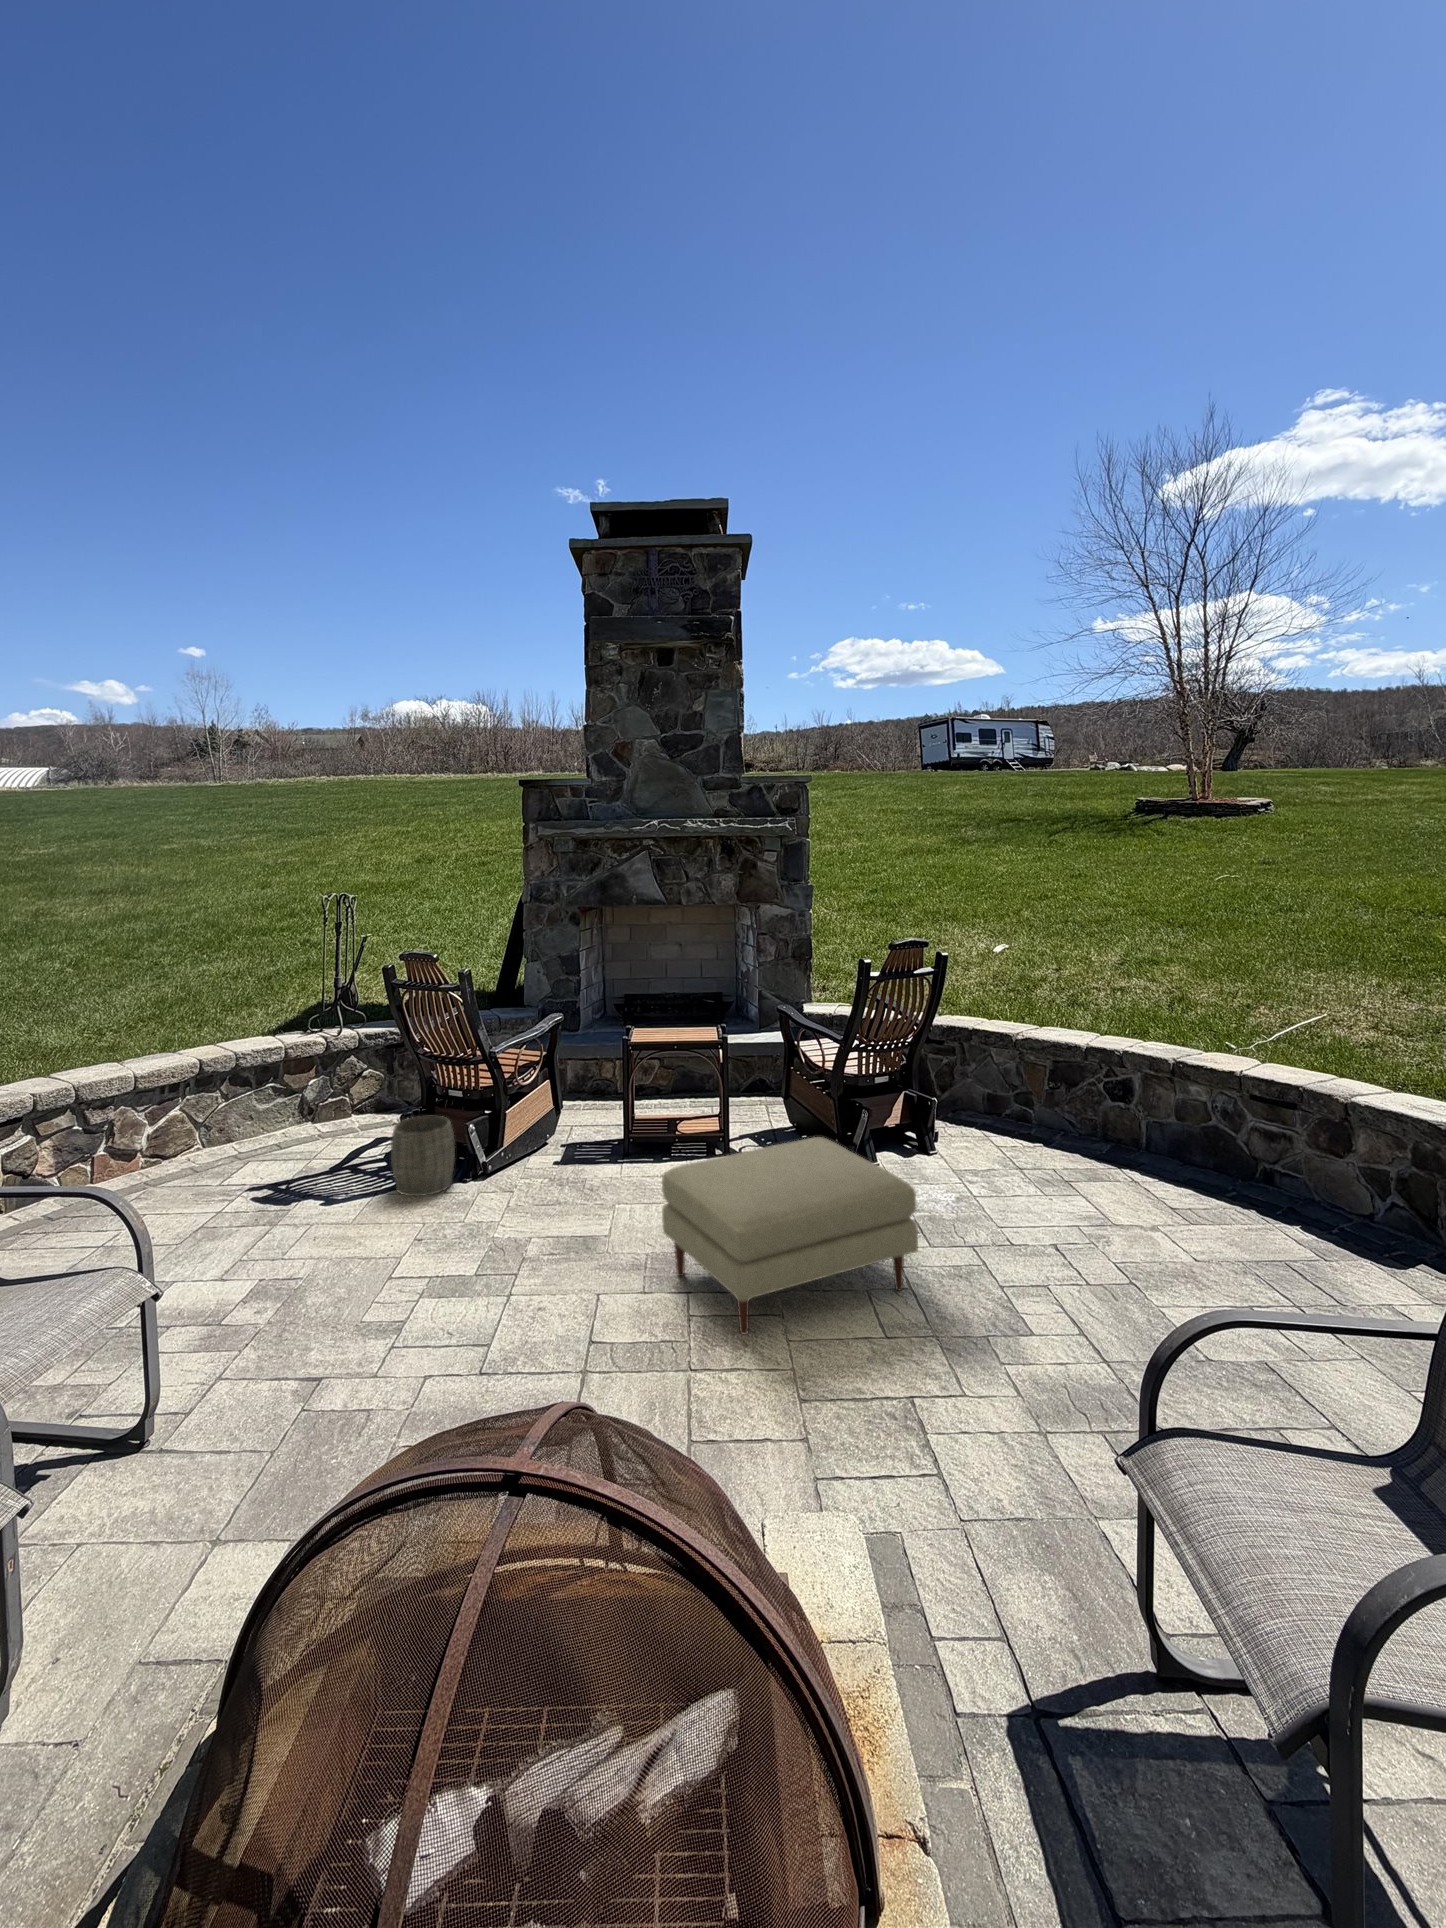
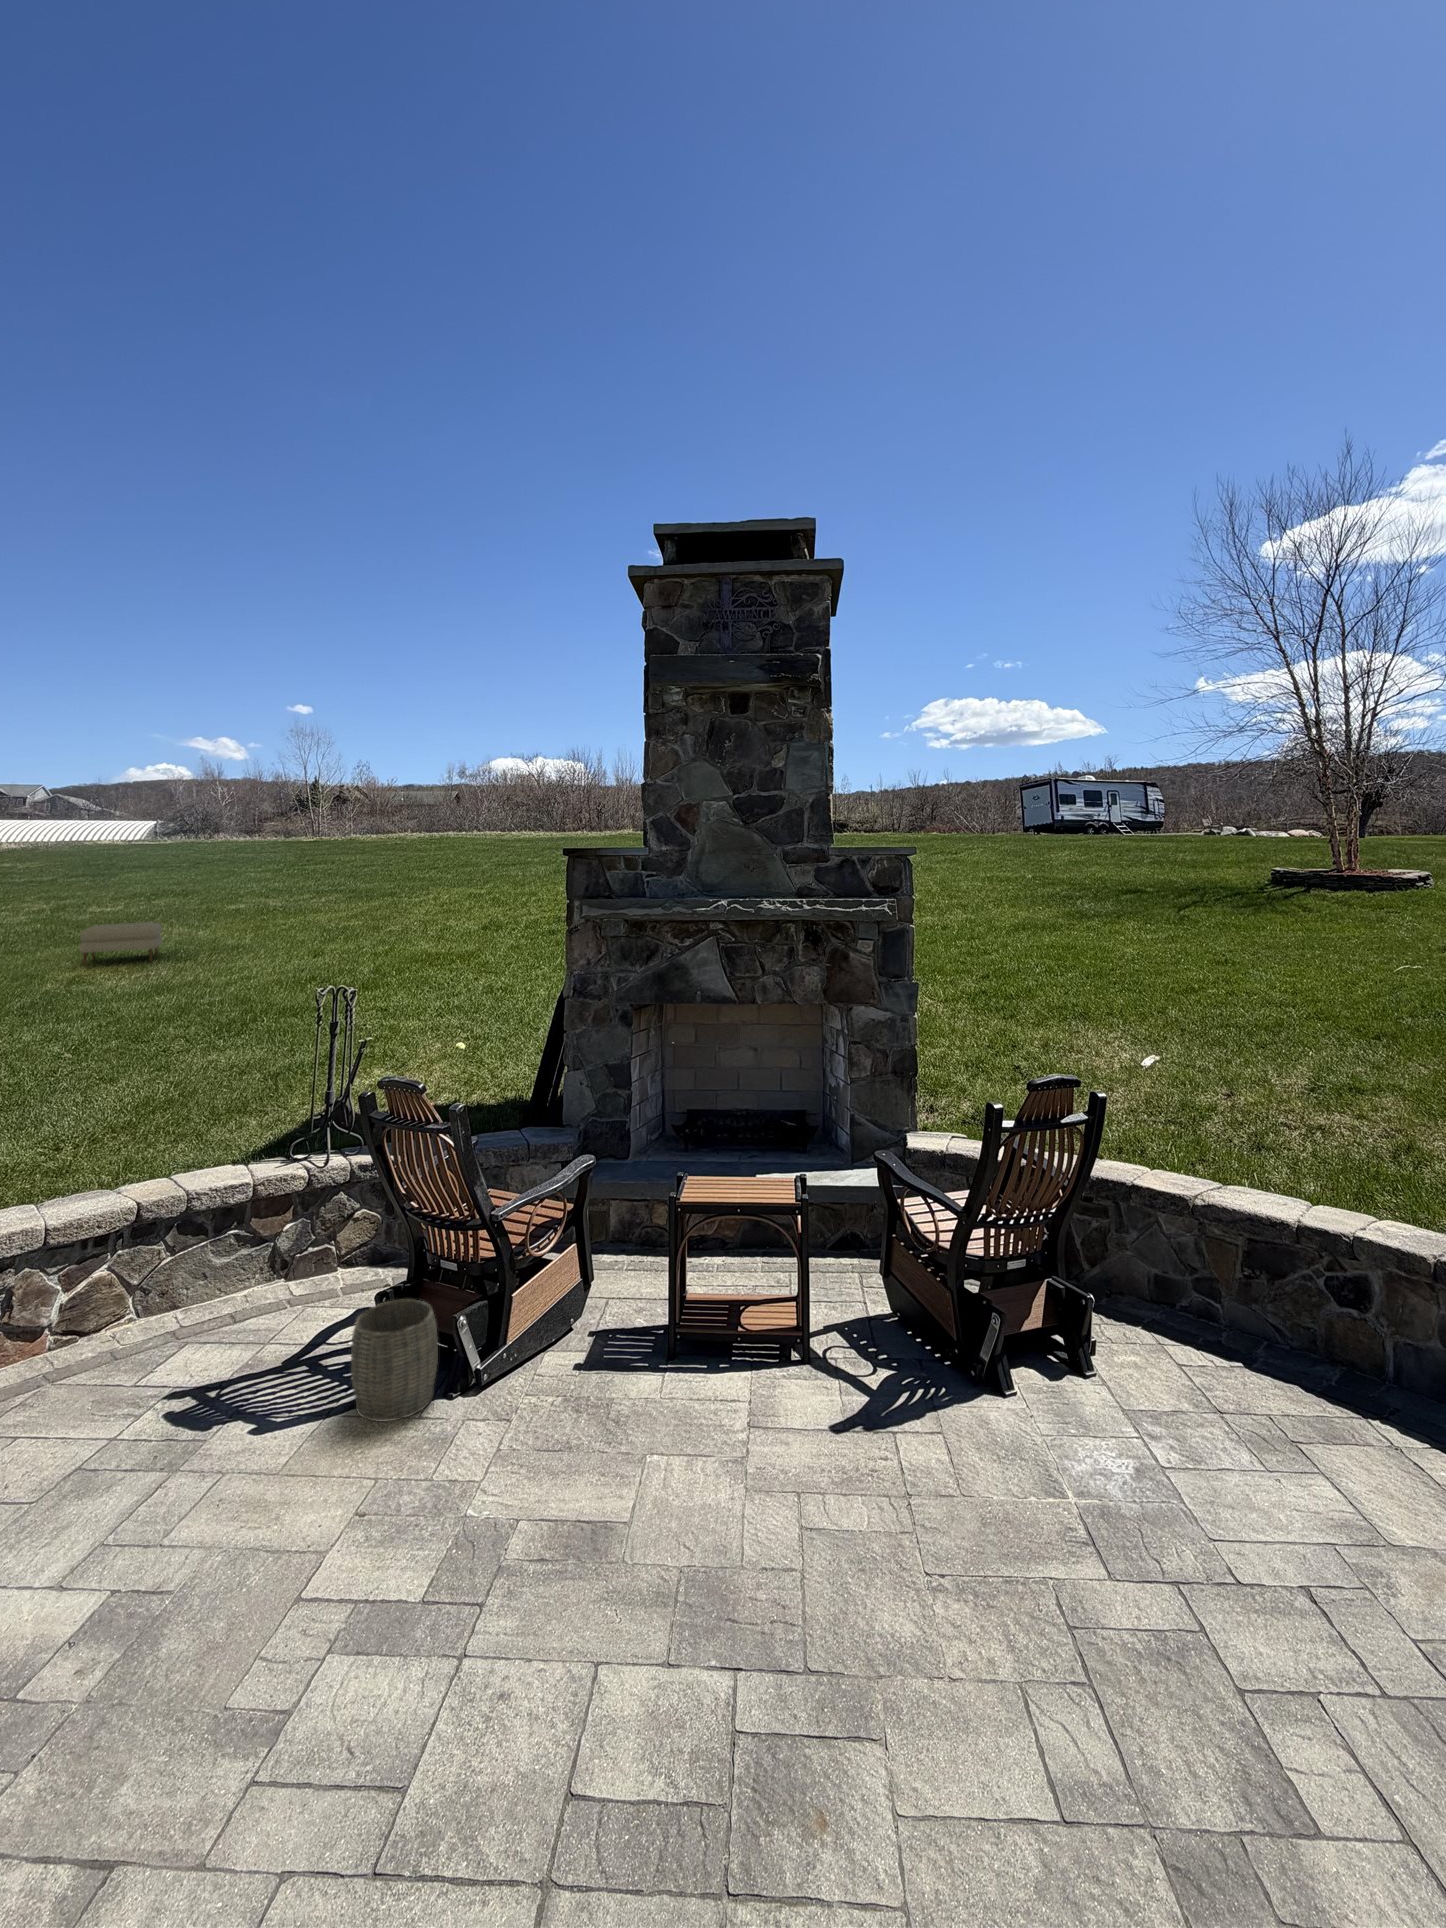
ottoman: present [662,1137,918,1334] -> present [80,922,162,965]

